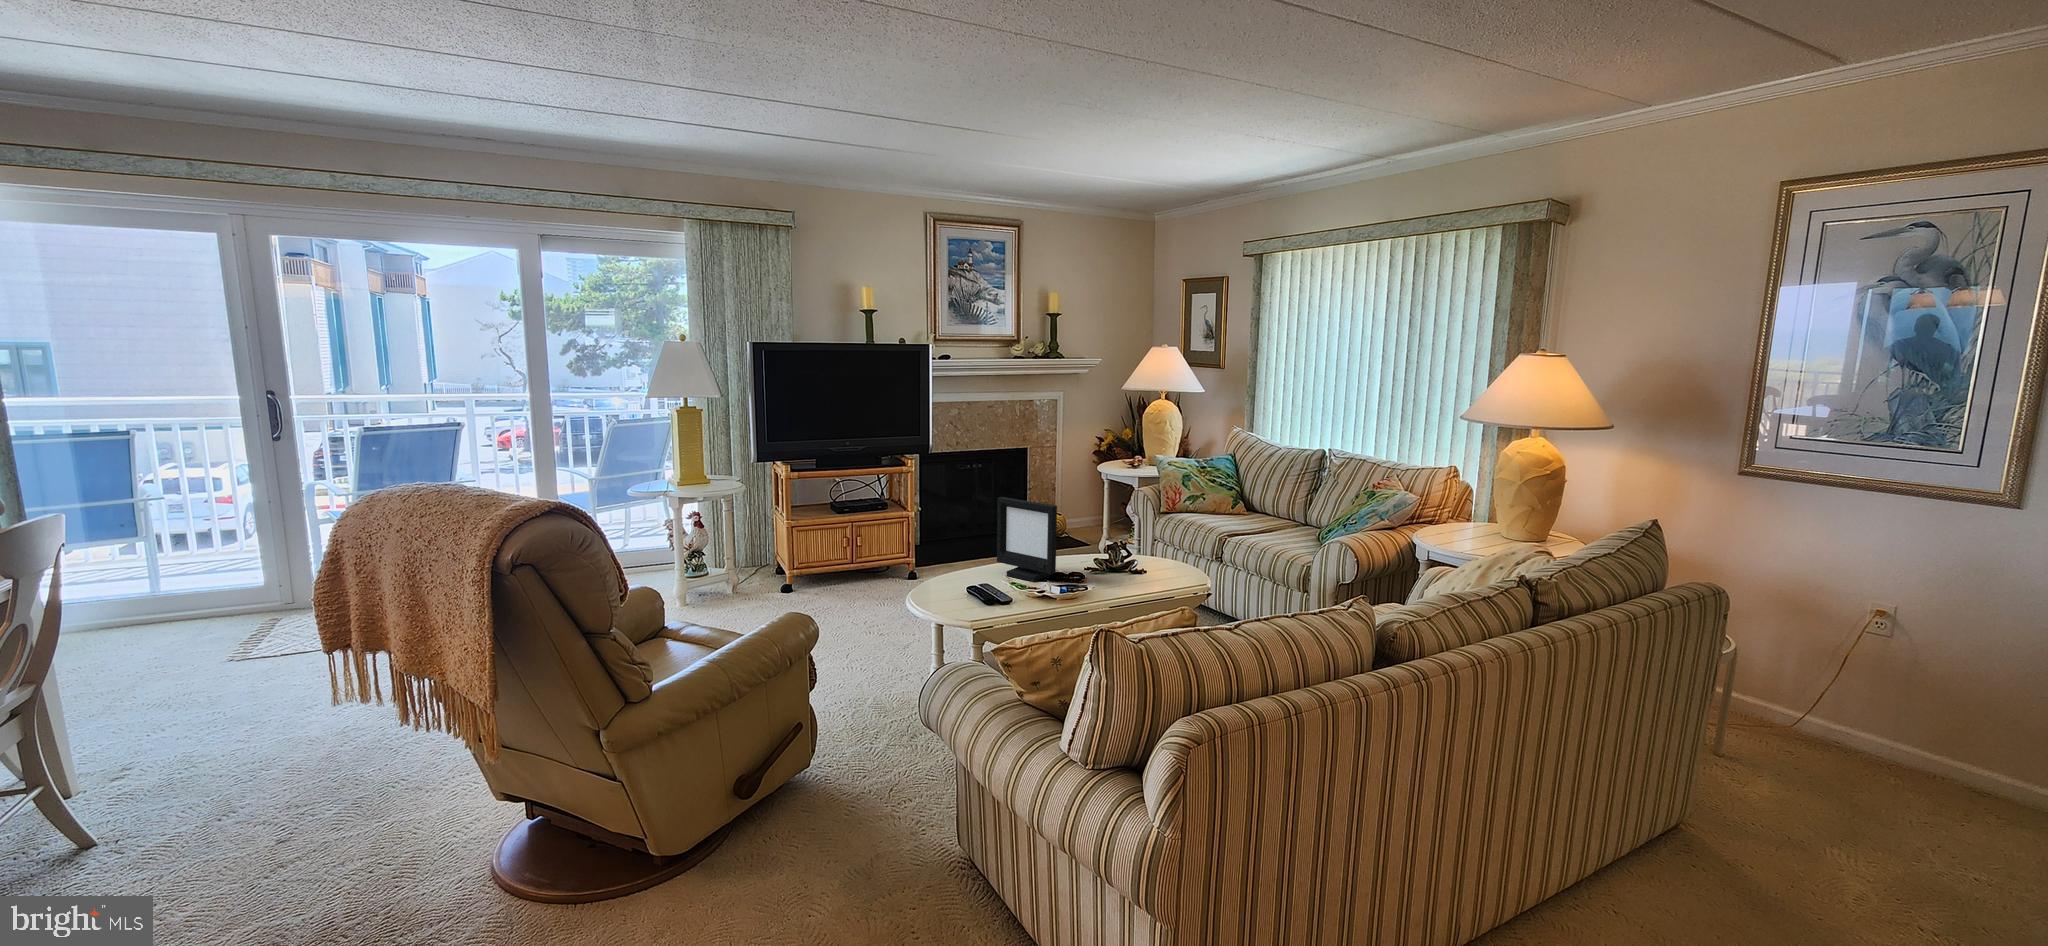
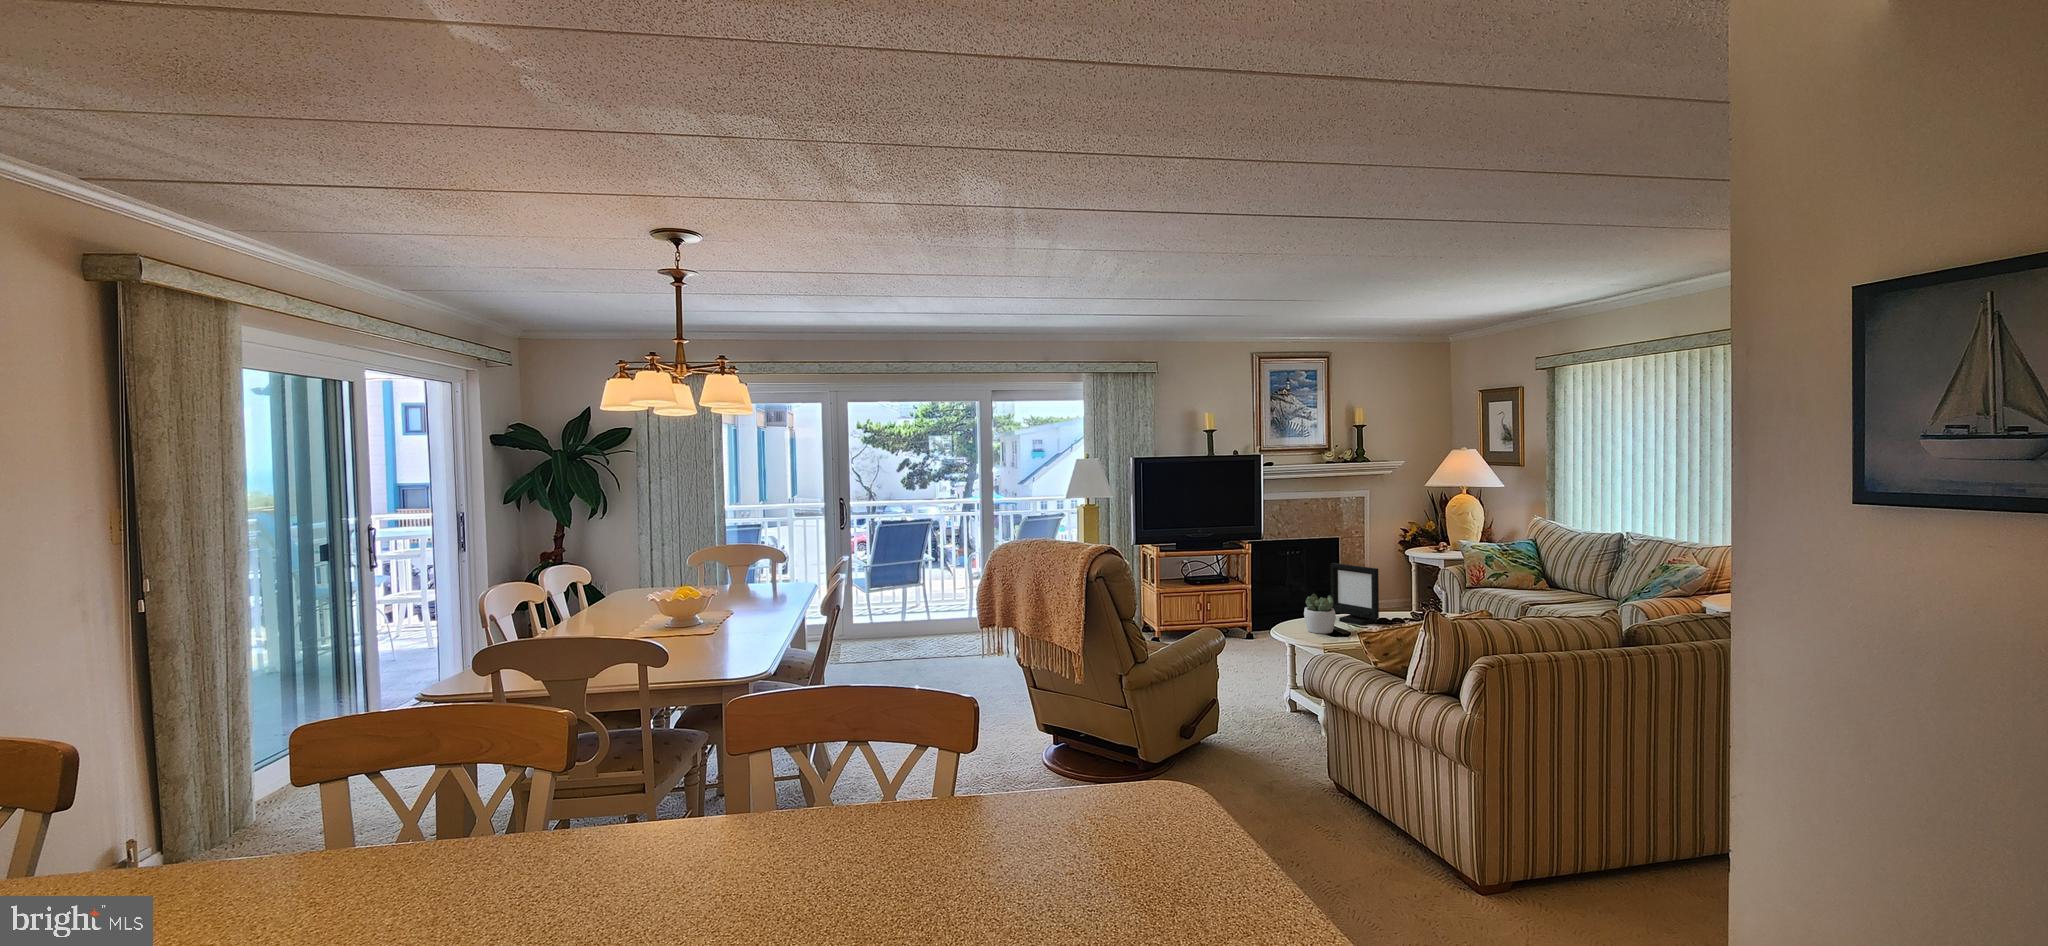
succulent plant: none [956,544,998,601] -> present [1304,594,1336,634]

